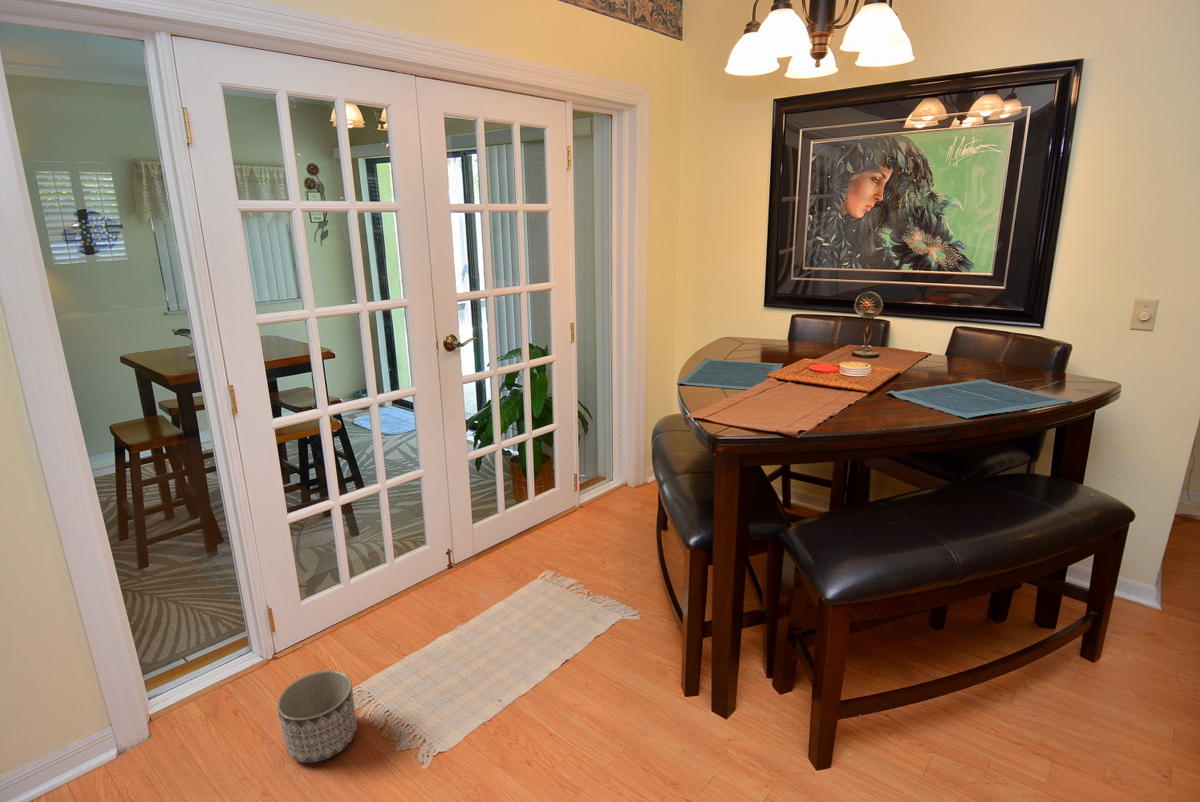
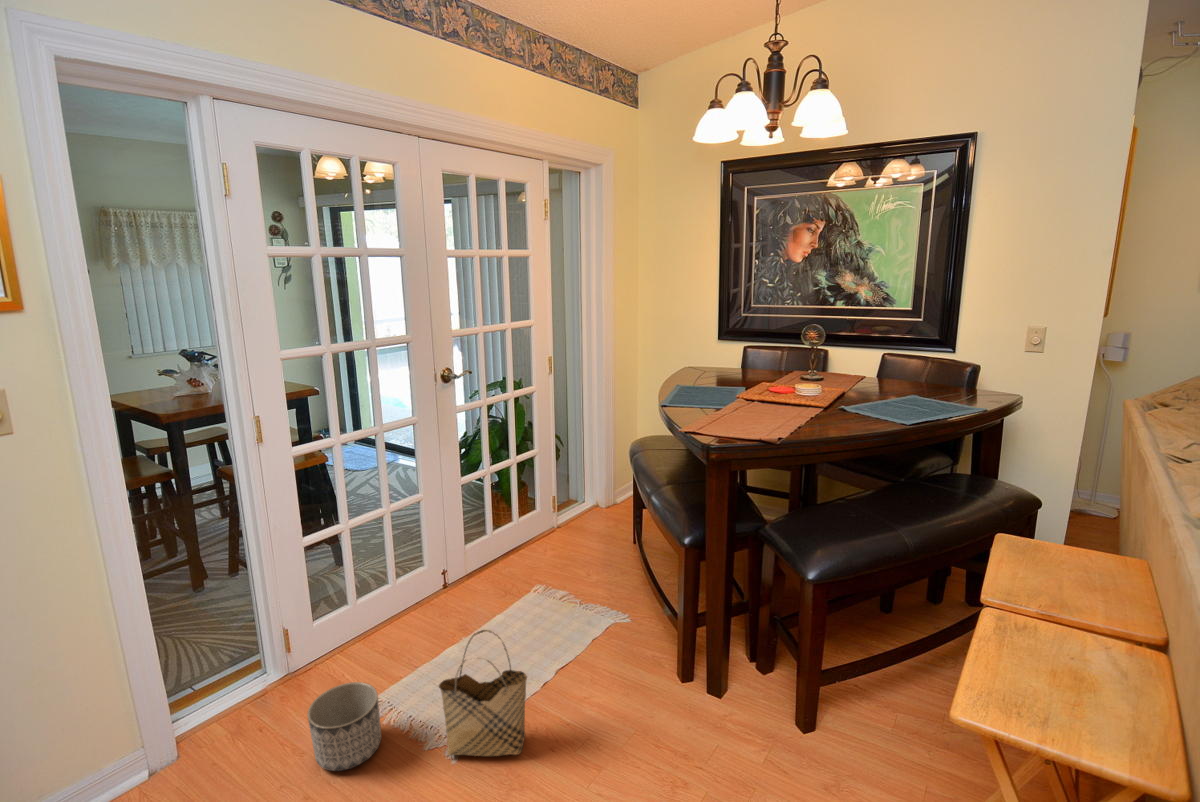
woven basket: none [412,626,507,762] -> present [439,630,527,756]

